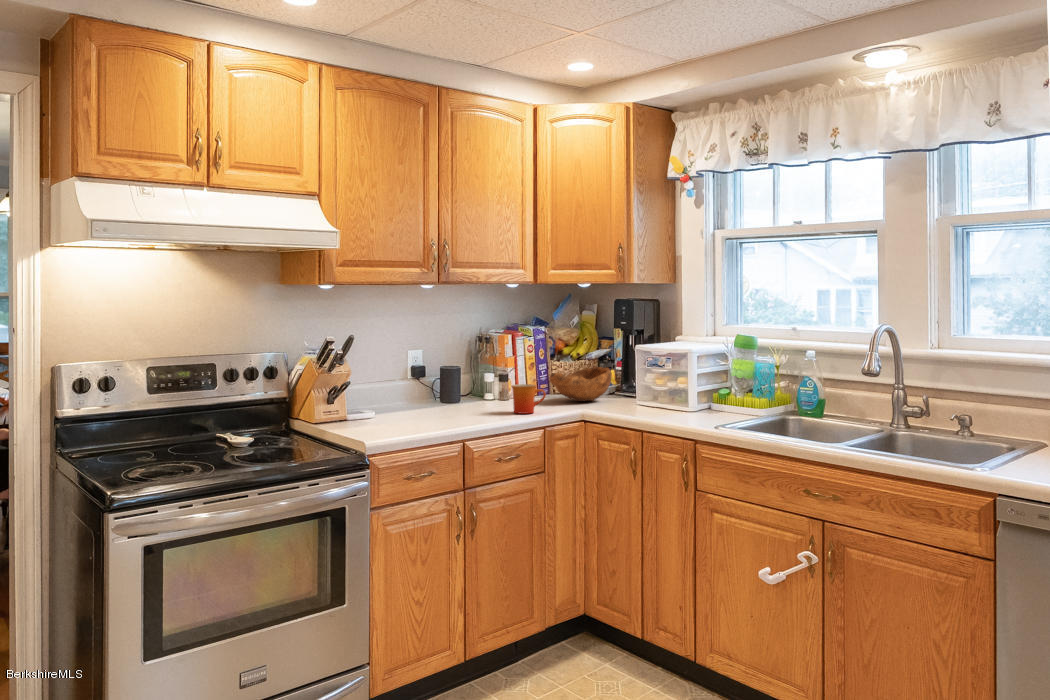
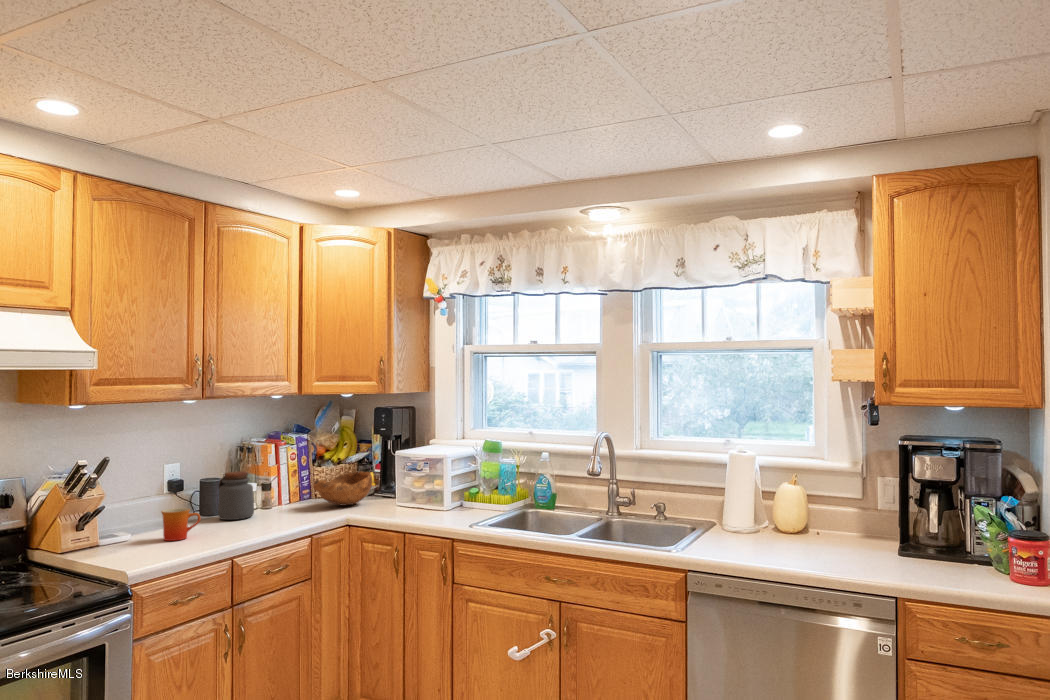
jar: none [456,360,490,407] -> present [218,471,254,520]
mug: present [511,384,546,414] -> present [161,508,201,541]

